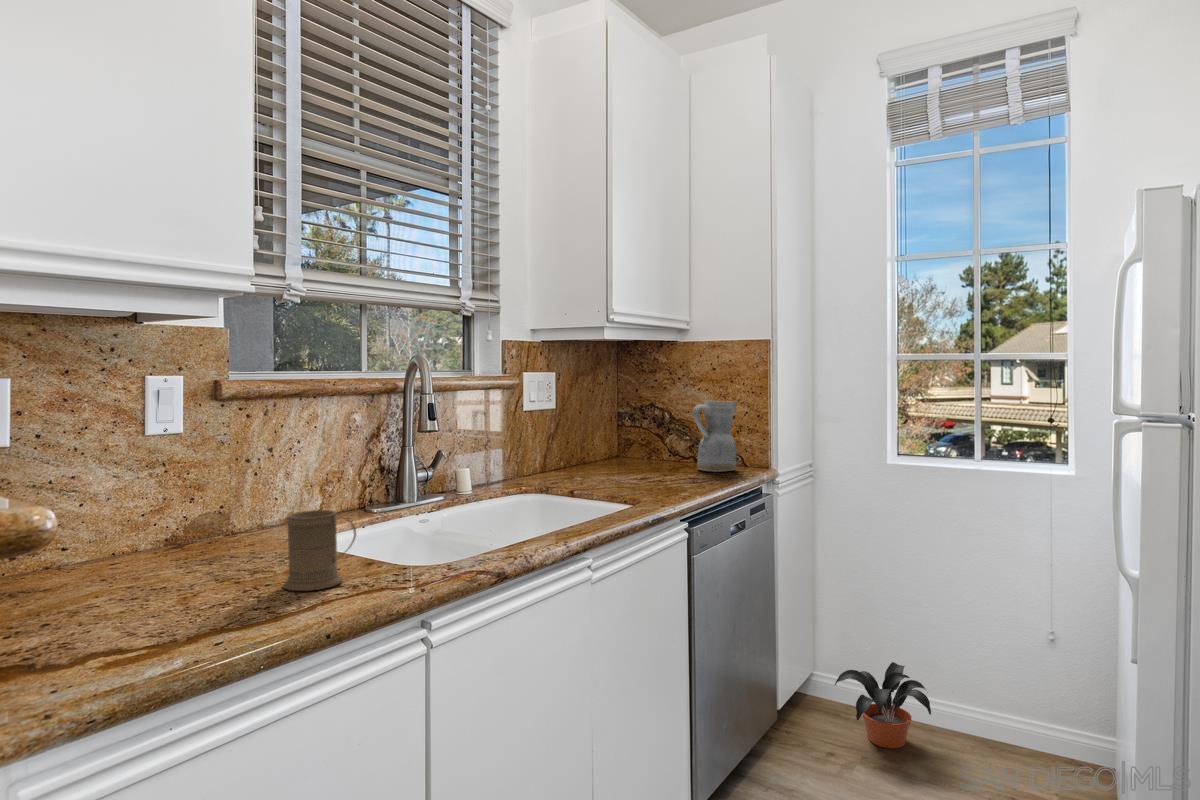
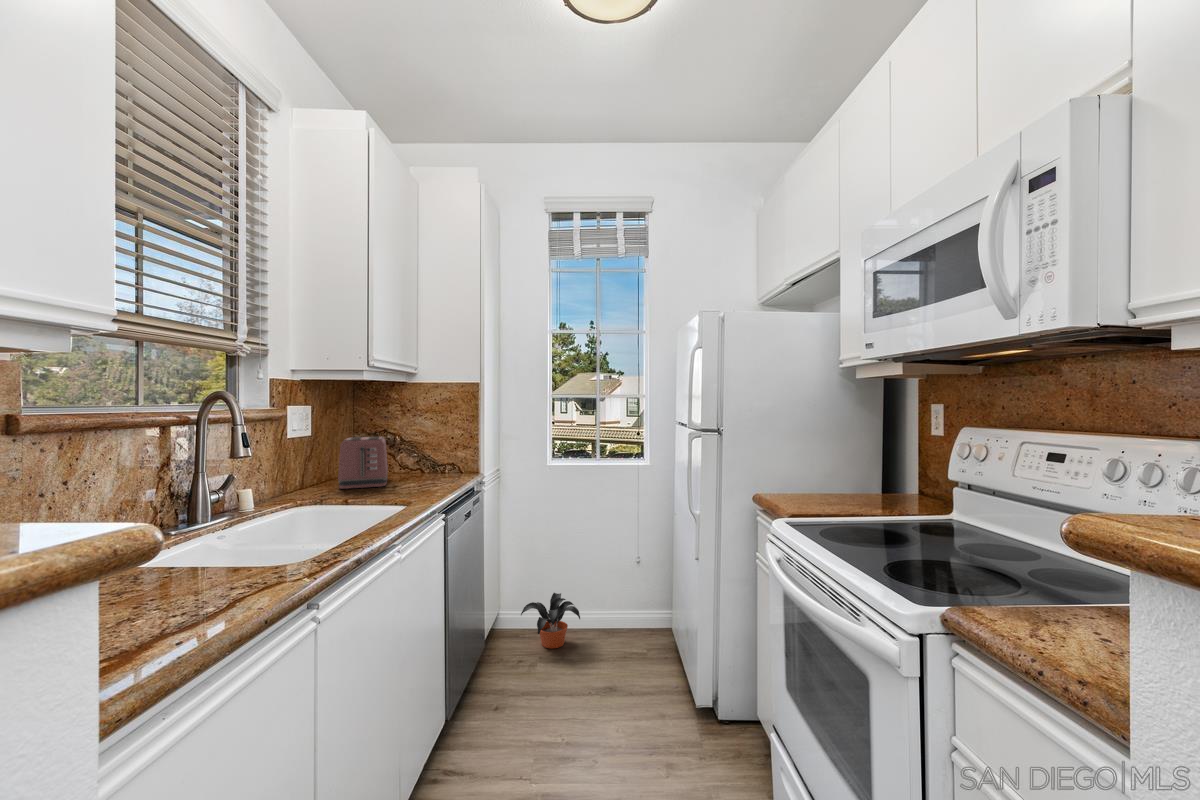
ceramic pitcher: present [692,400,737,472] -> none [426,426,457,478]
toaster: none [578,412,649,477] -> present [338,437,388,489]
mug: present [283,510,356,591] -> none [172,526,250,600]

